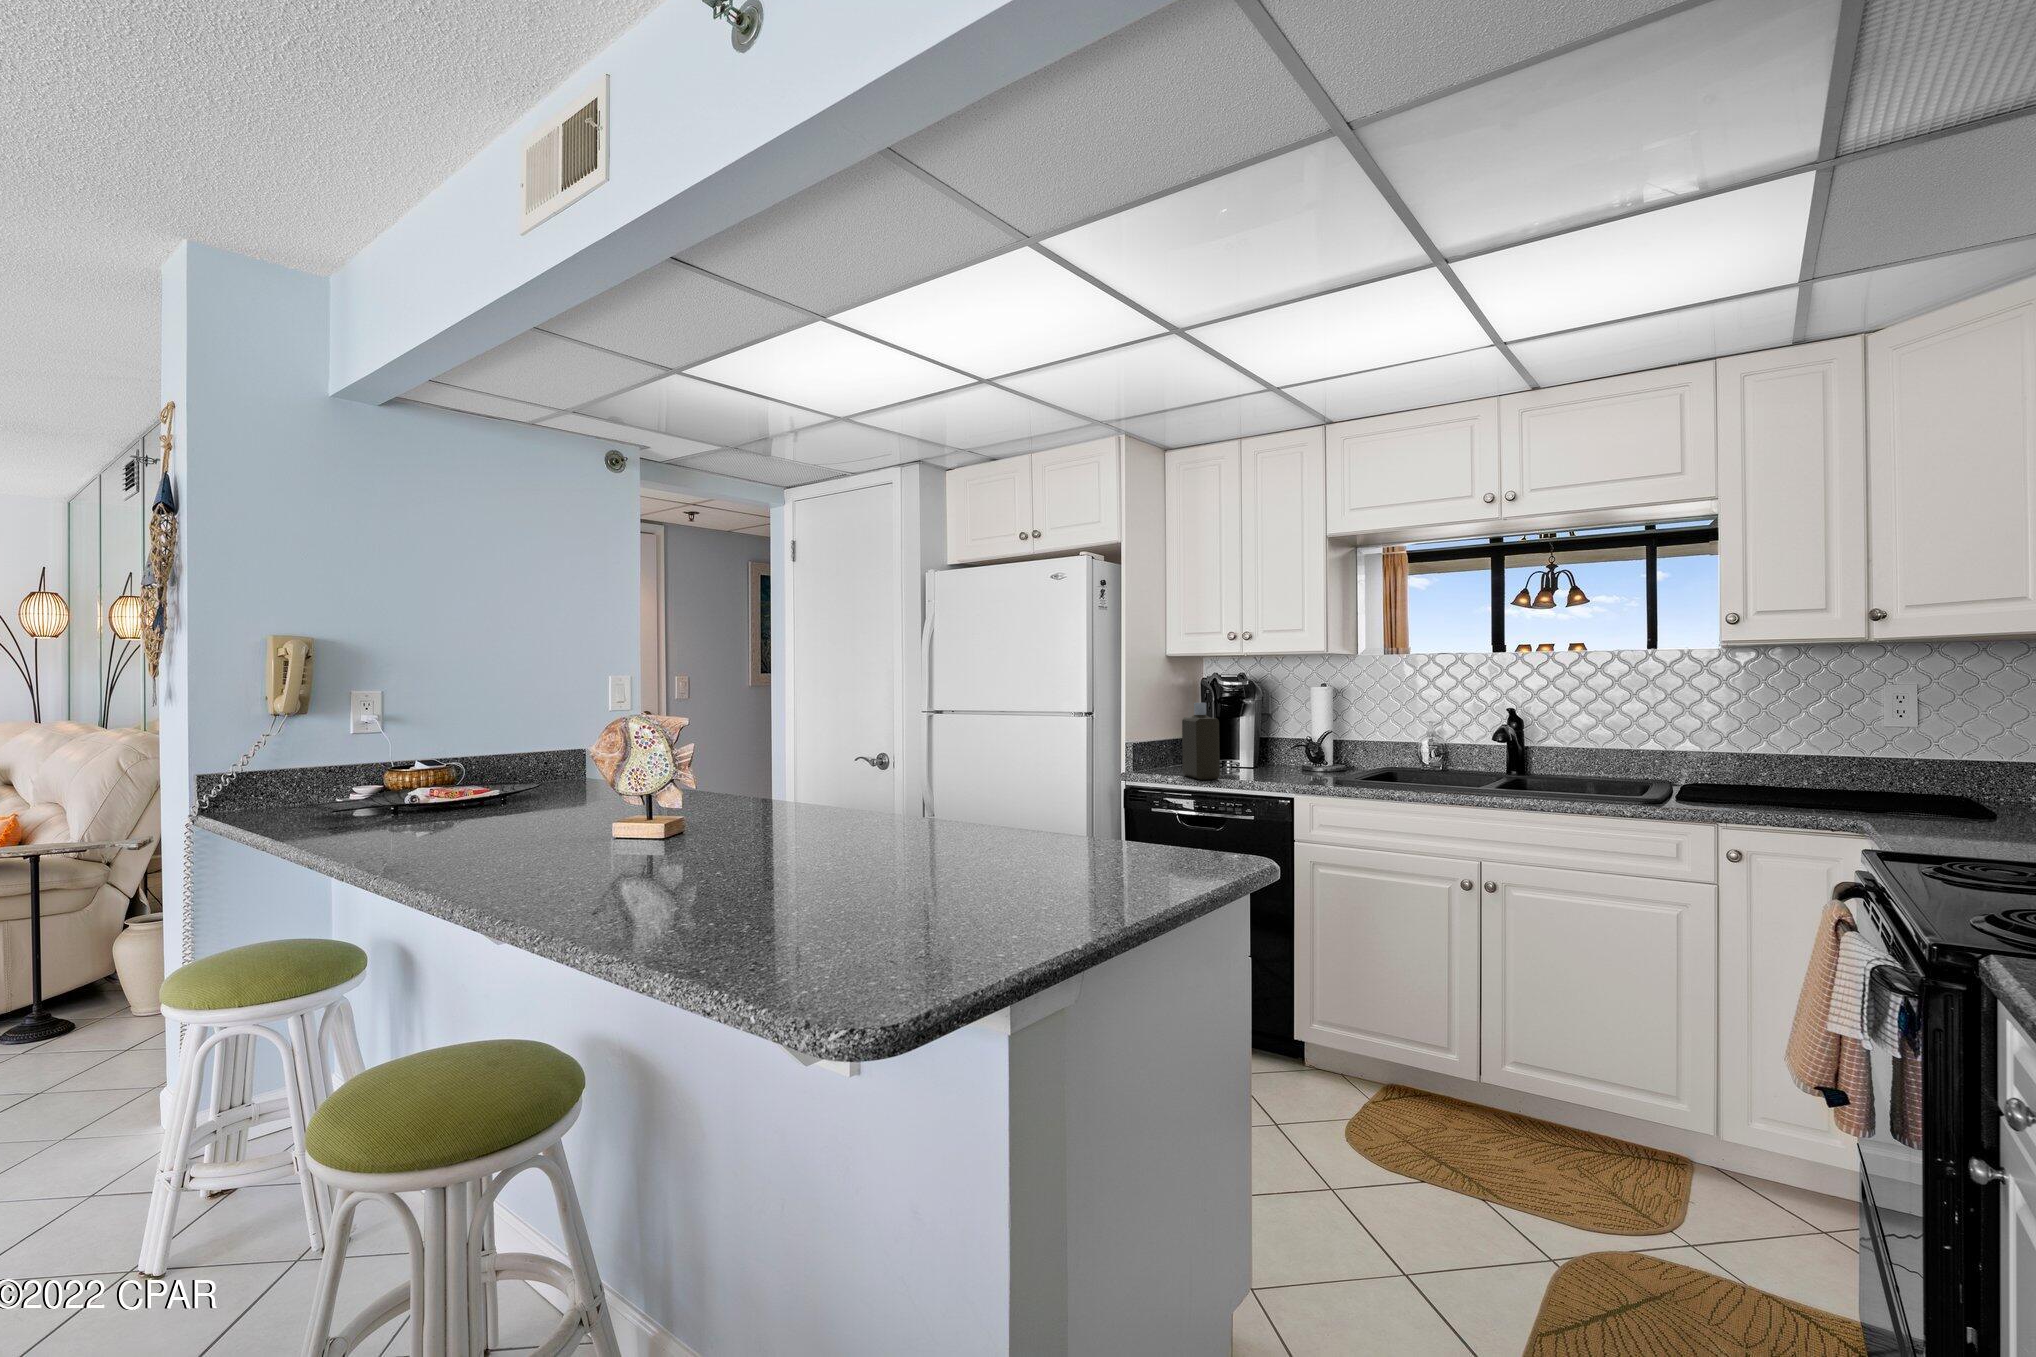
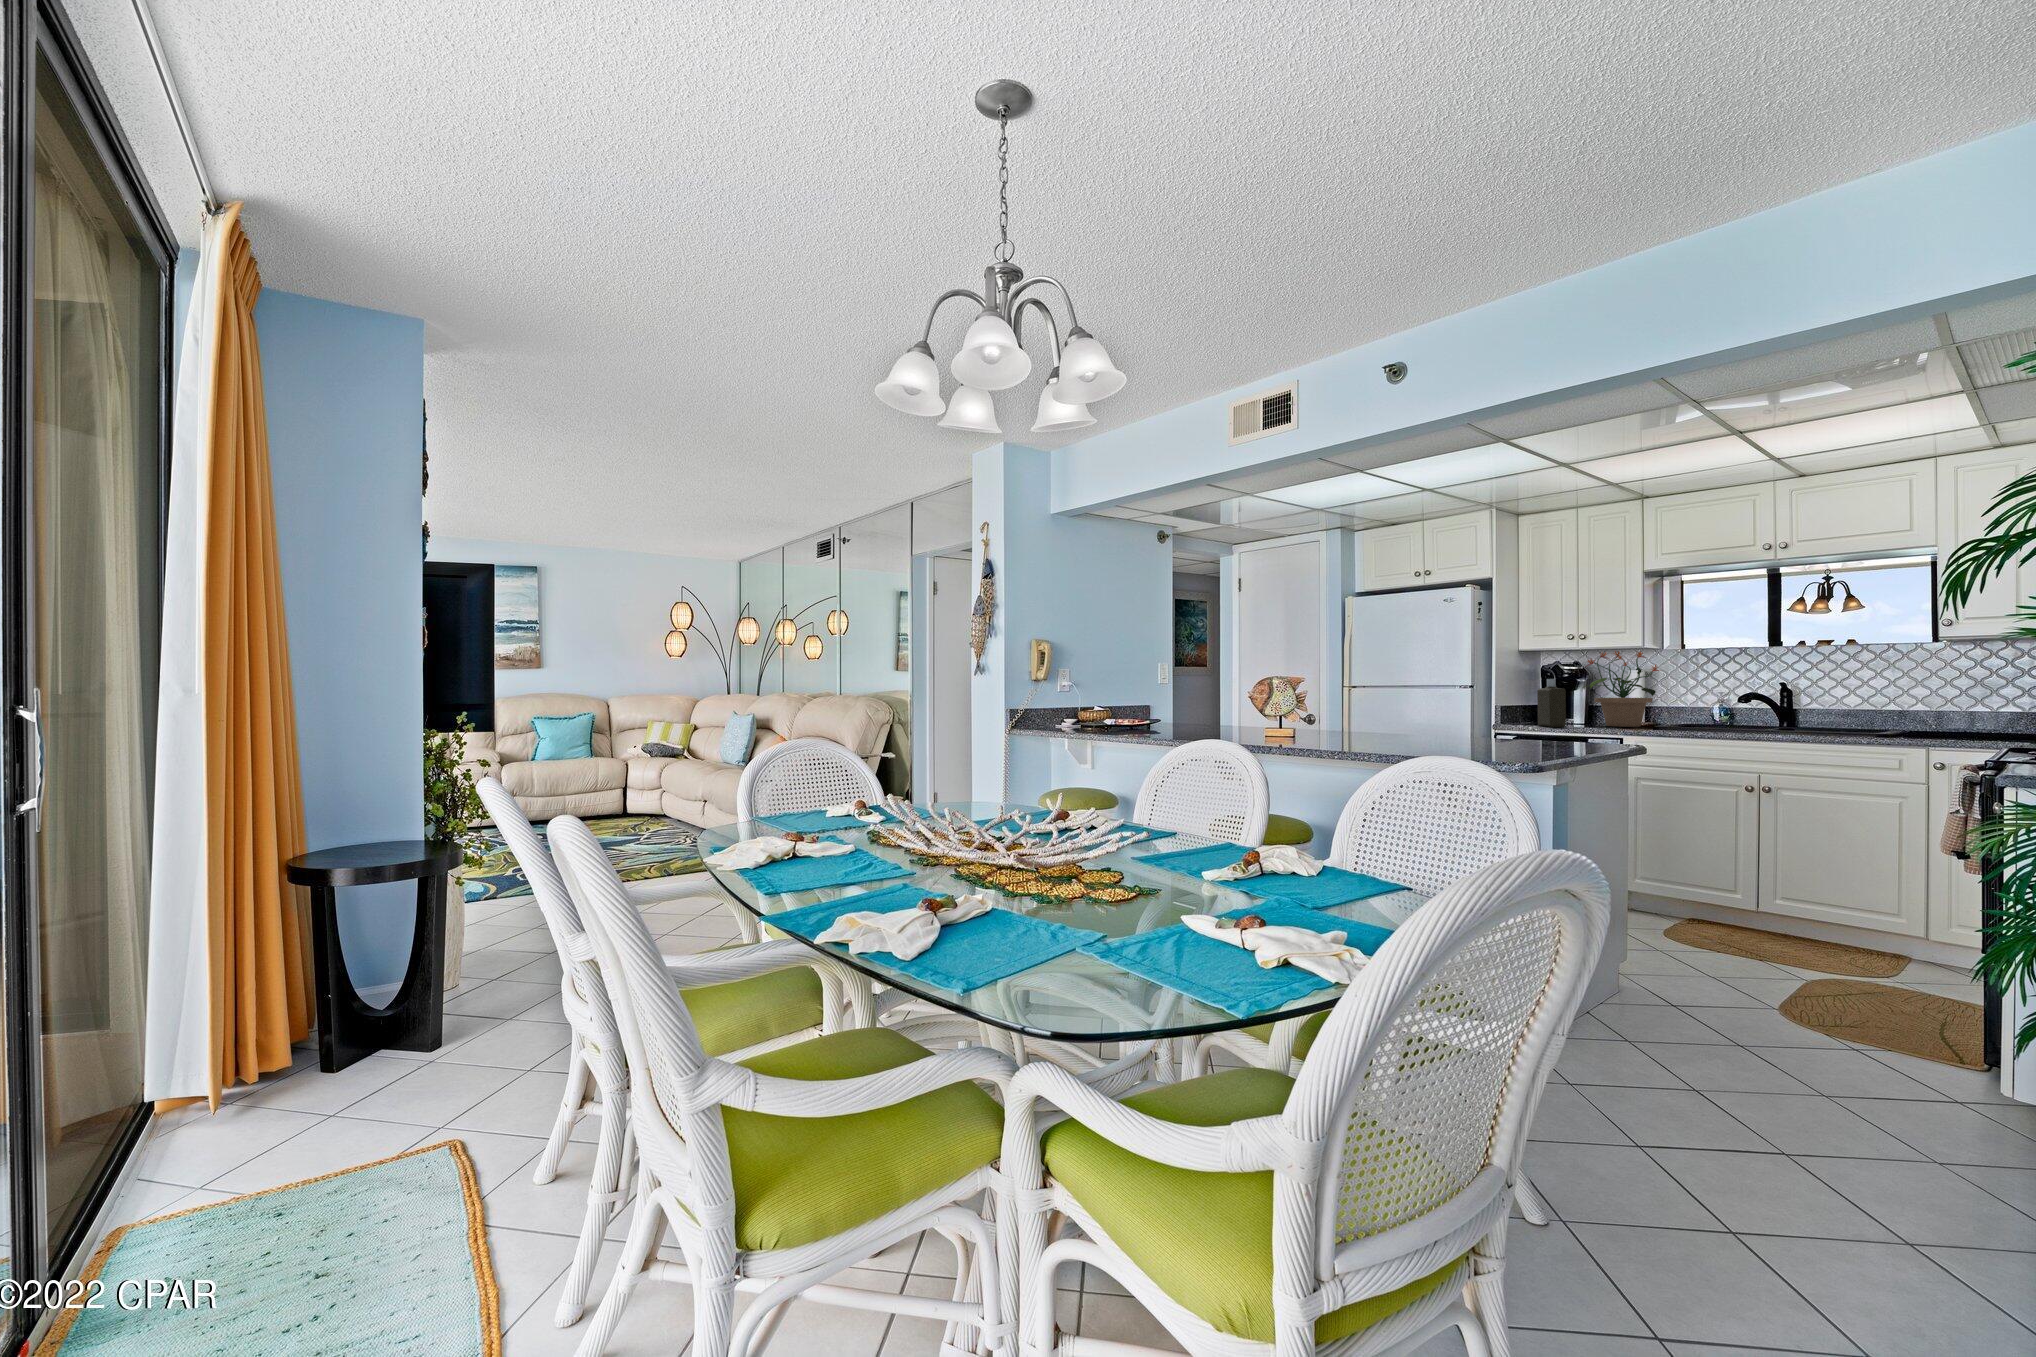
potted plant: none [1245,658,1352,777] -> present [1584,651,1660,727]

